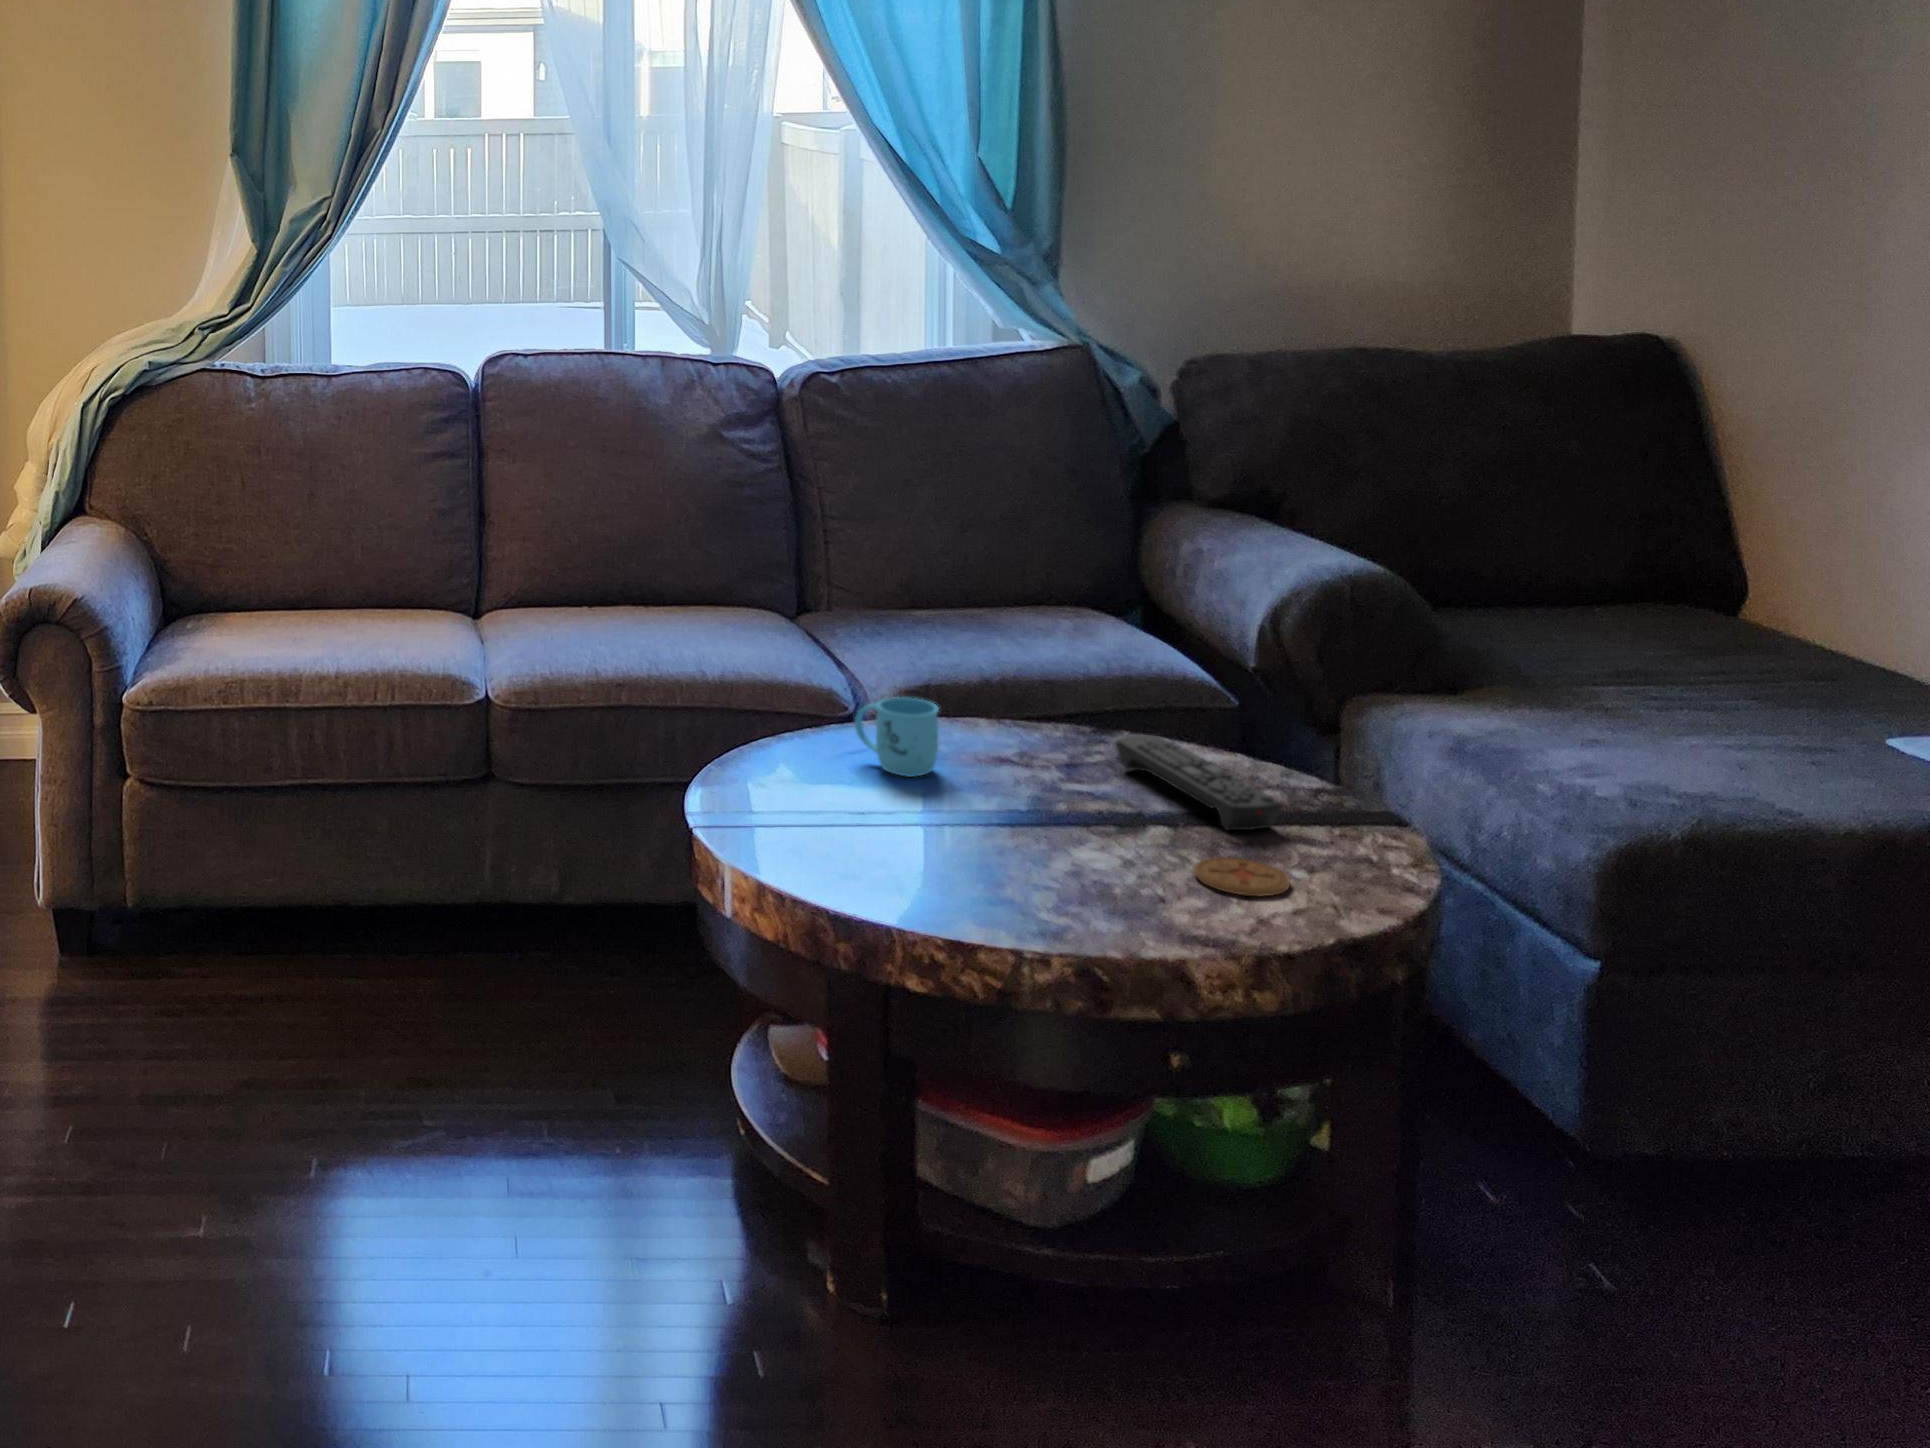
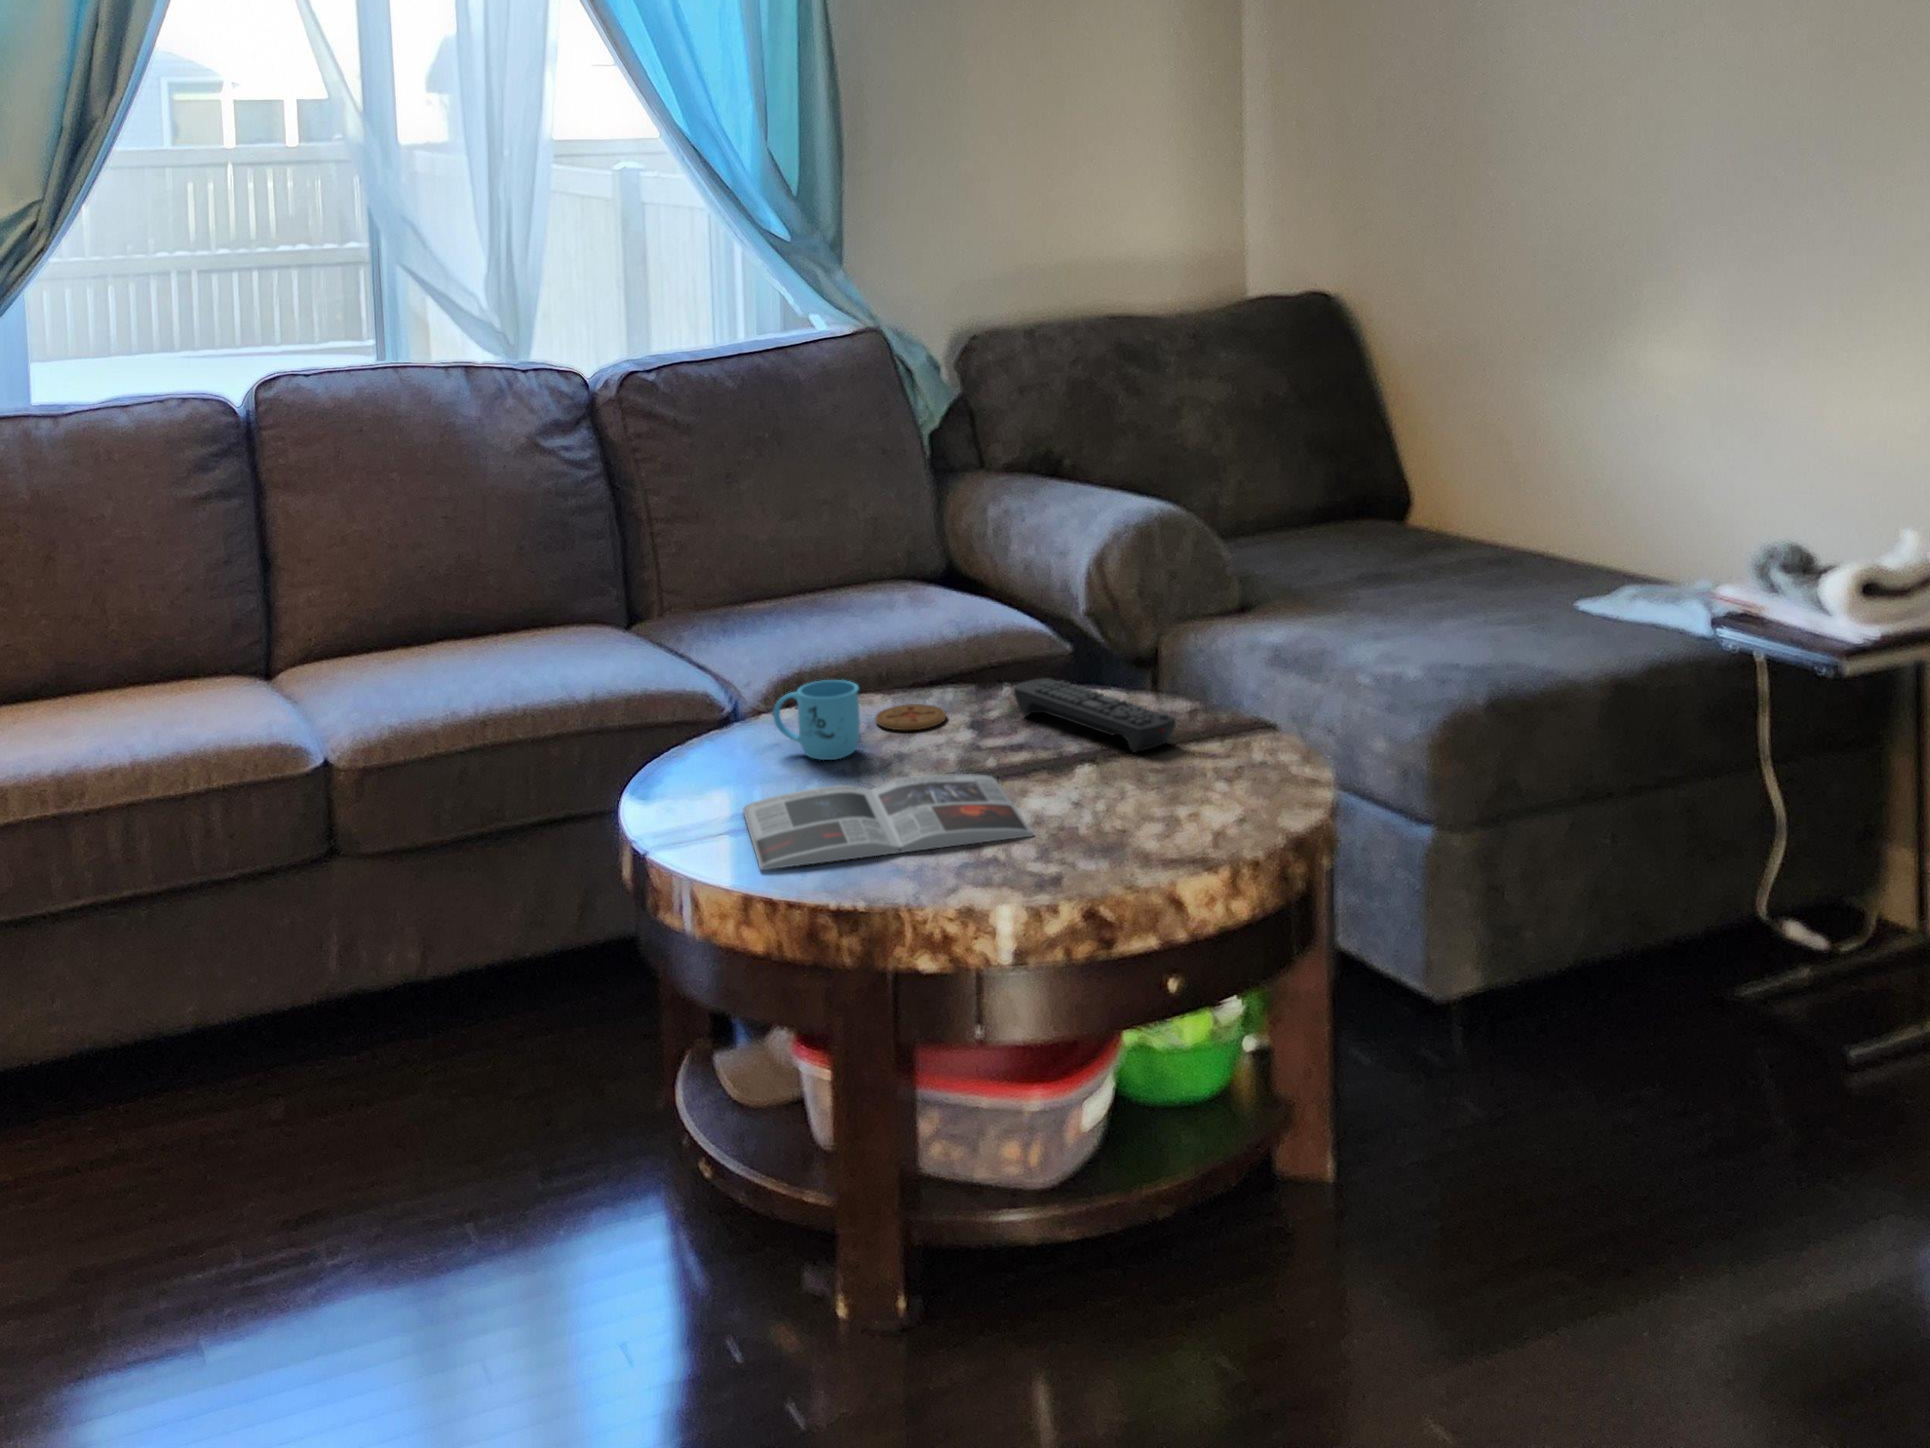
magazine: none [783,798,1069,890] -> present [743,774,1034,870]
coaster: present [1194,857,1290,896] -> present [876,704,946,730]

